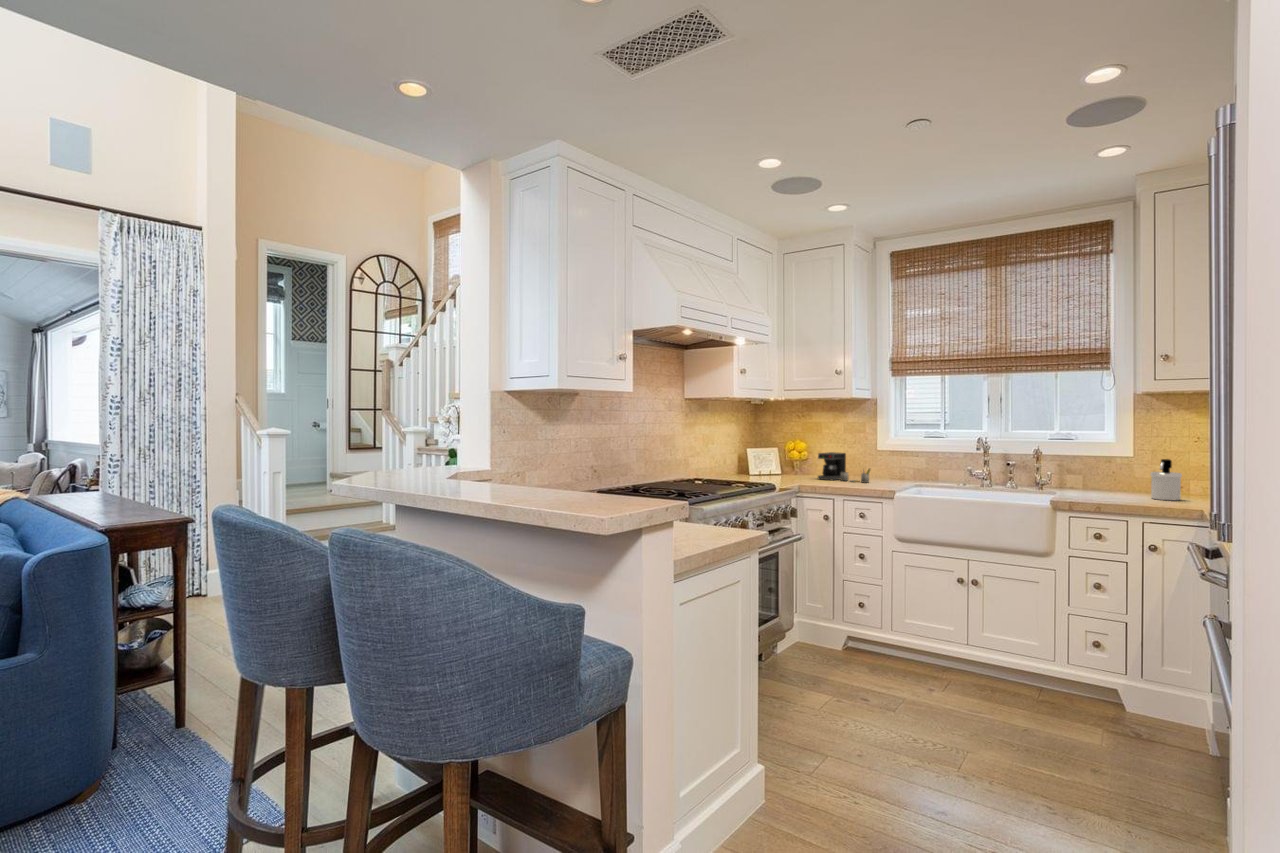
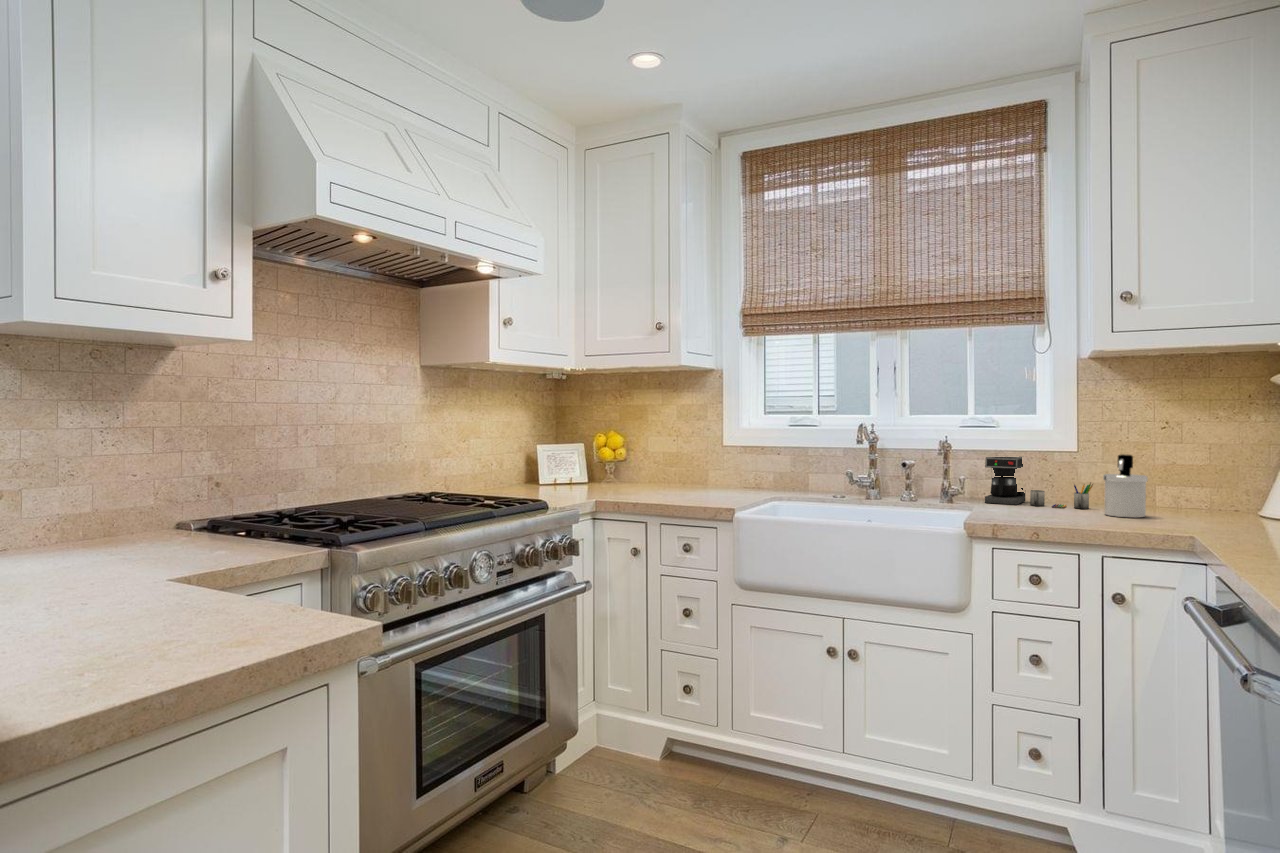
coffee maker: present [818,452,870,483] -> present [985,457,1093,509]

